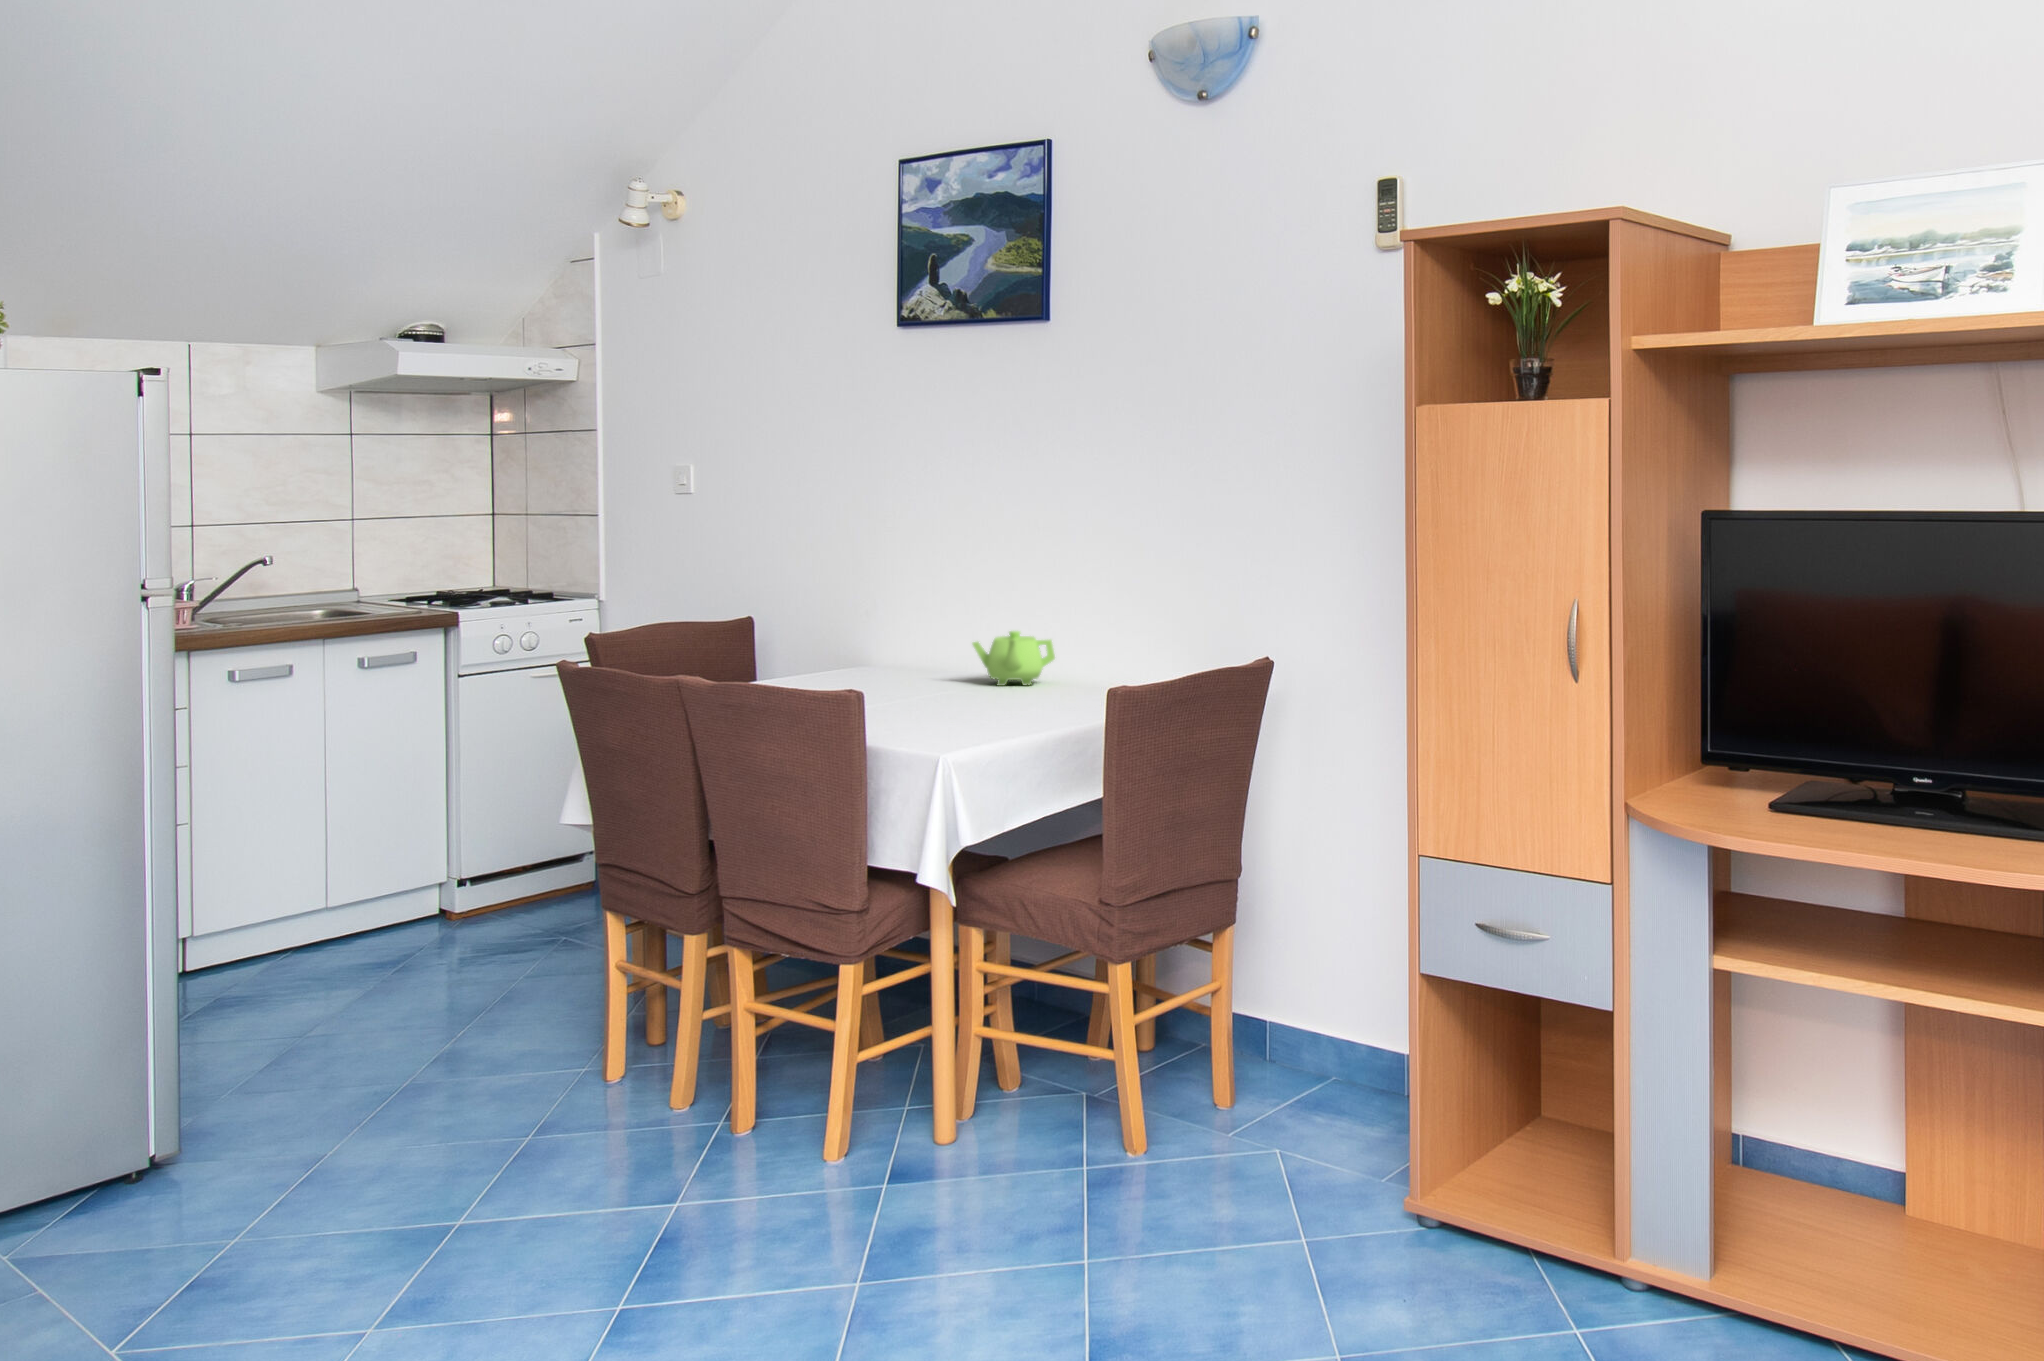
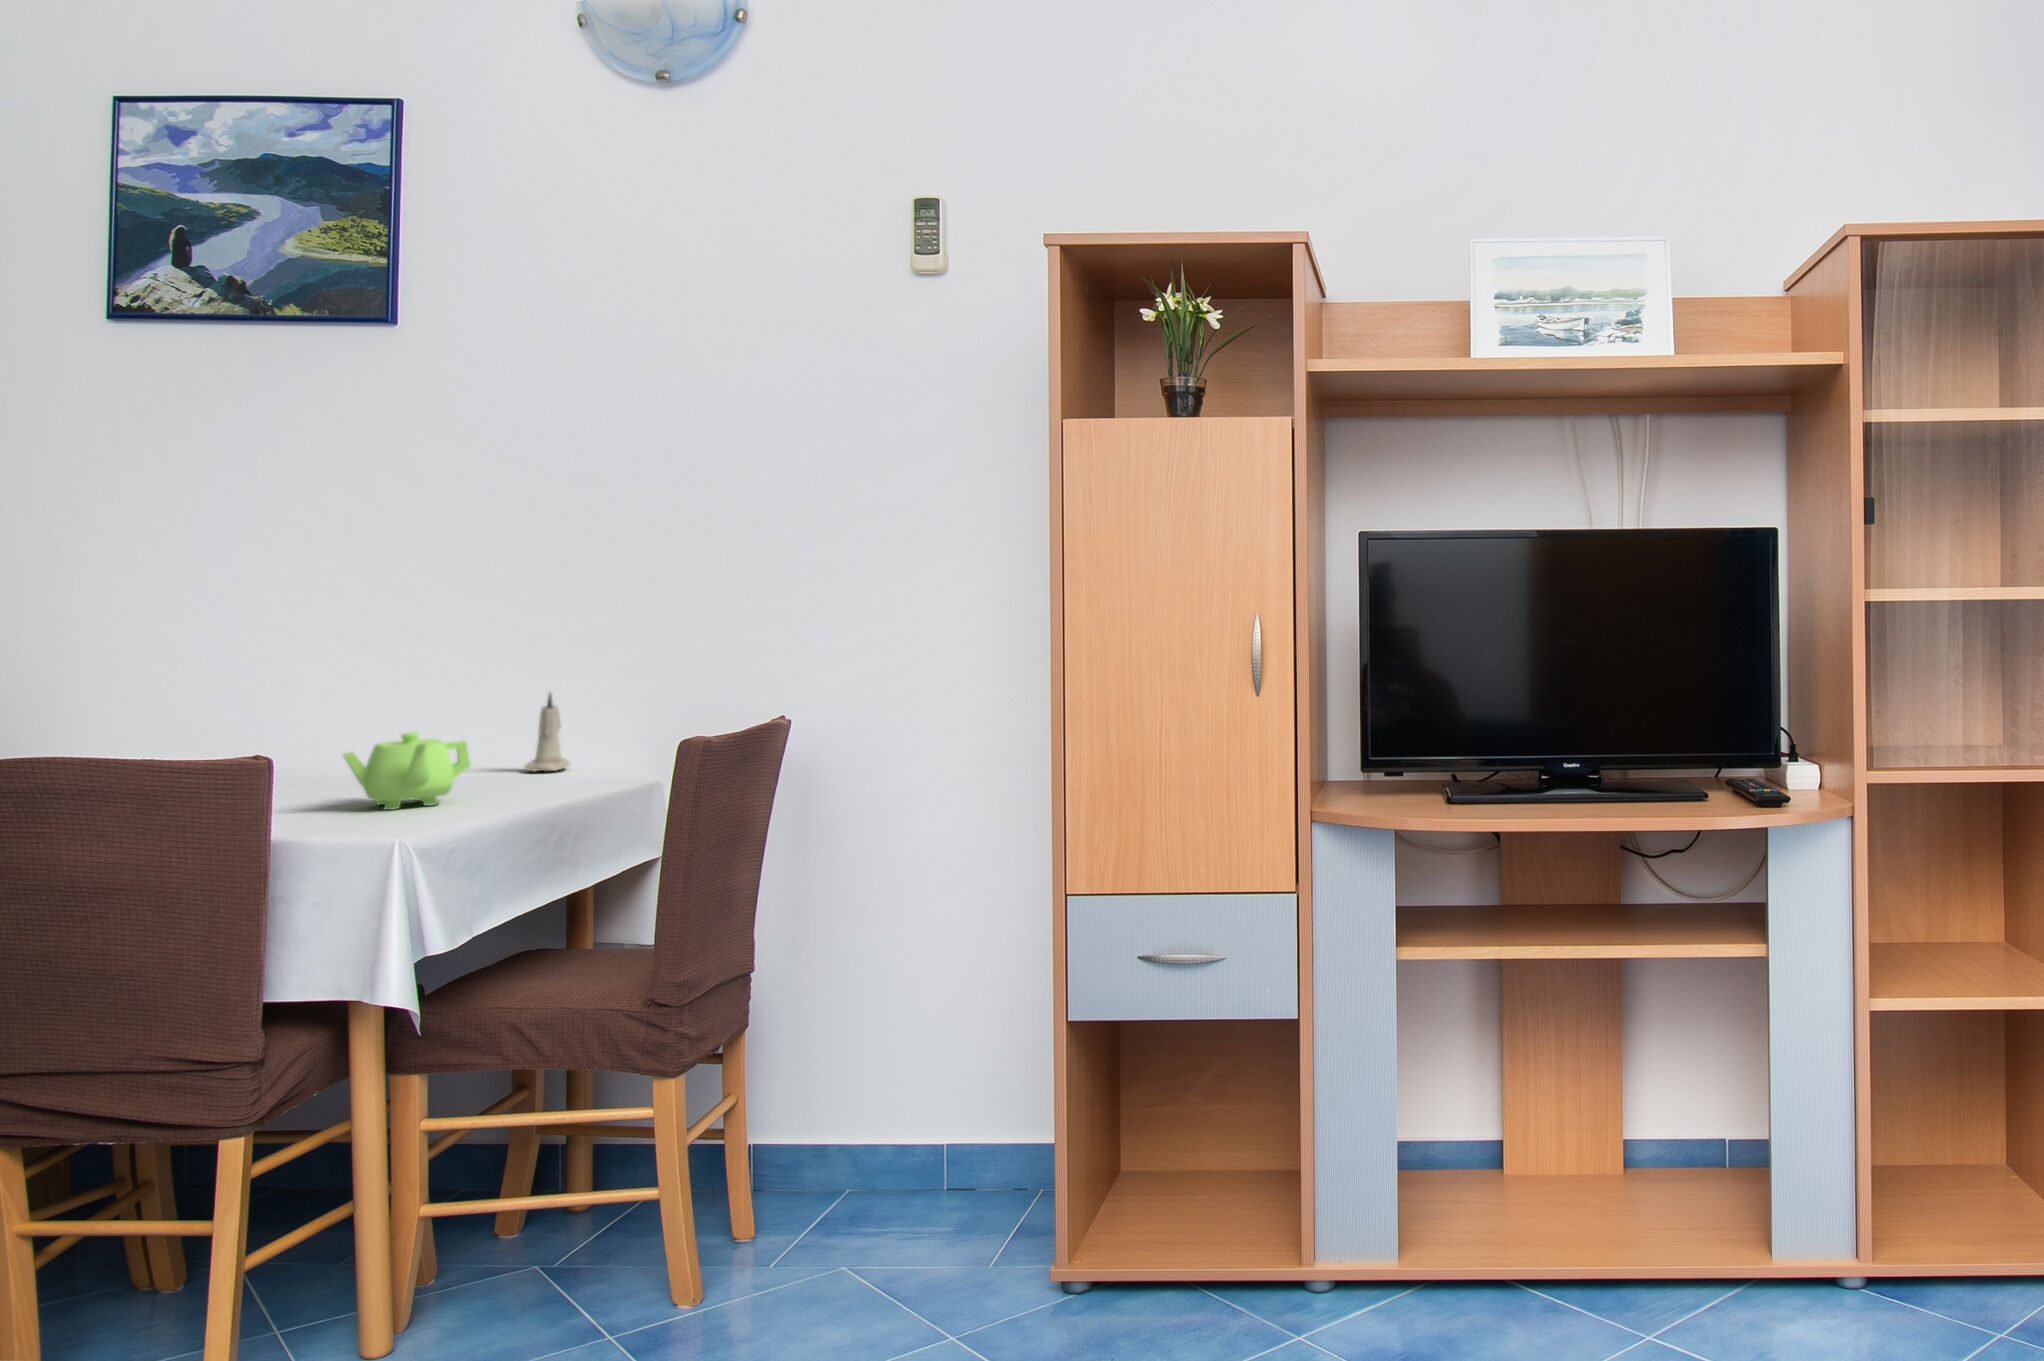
candle: none [1125,606,1159,669] -> present [524,693,570,771]

